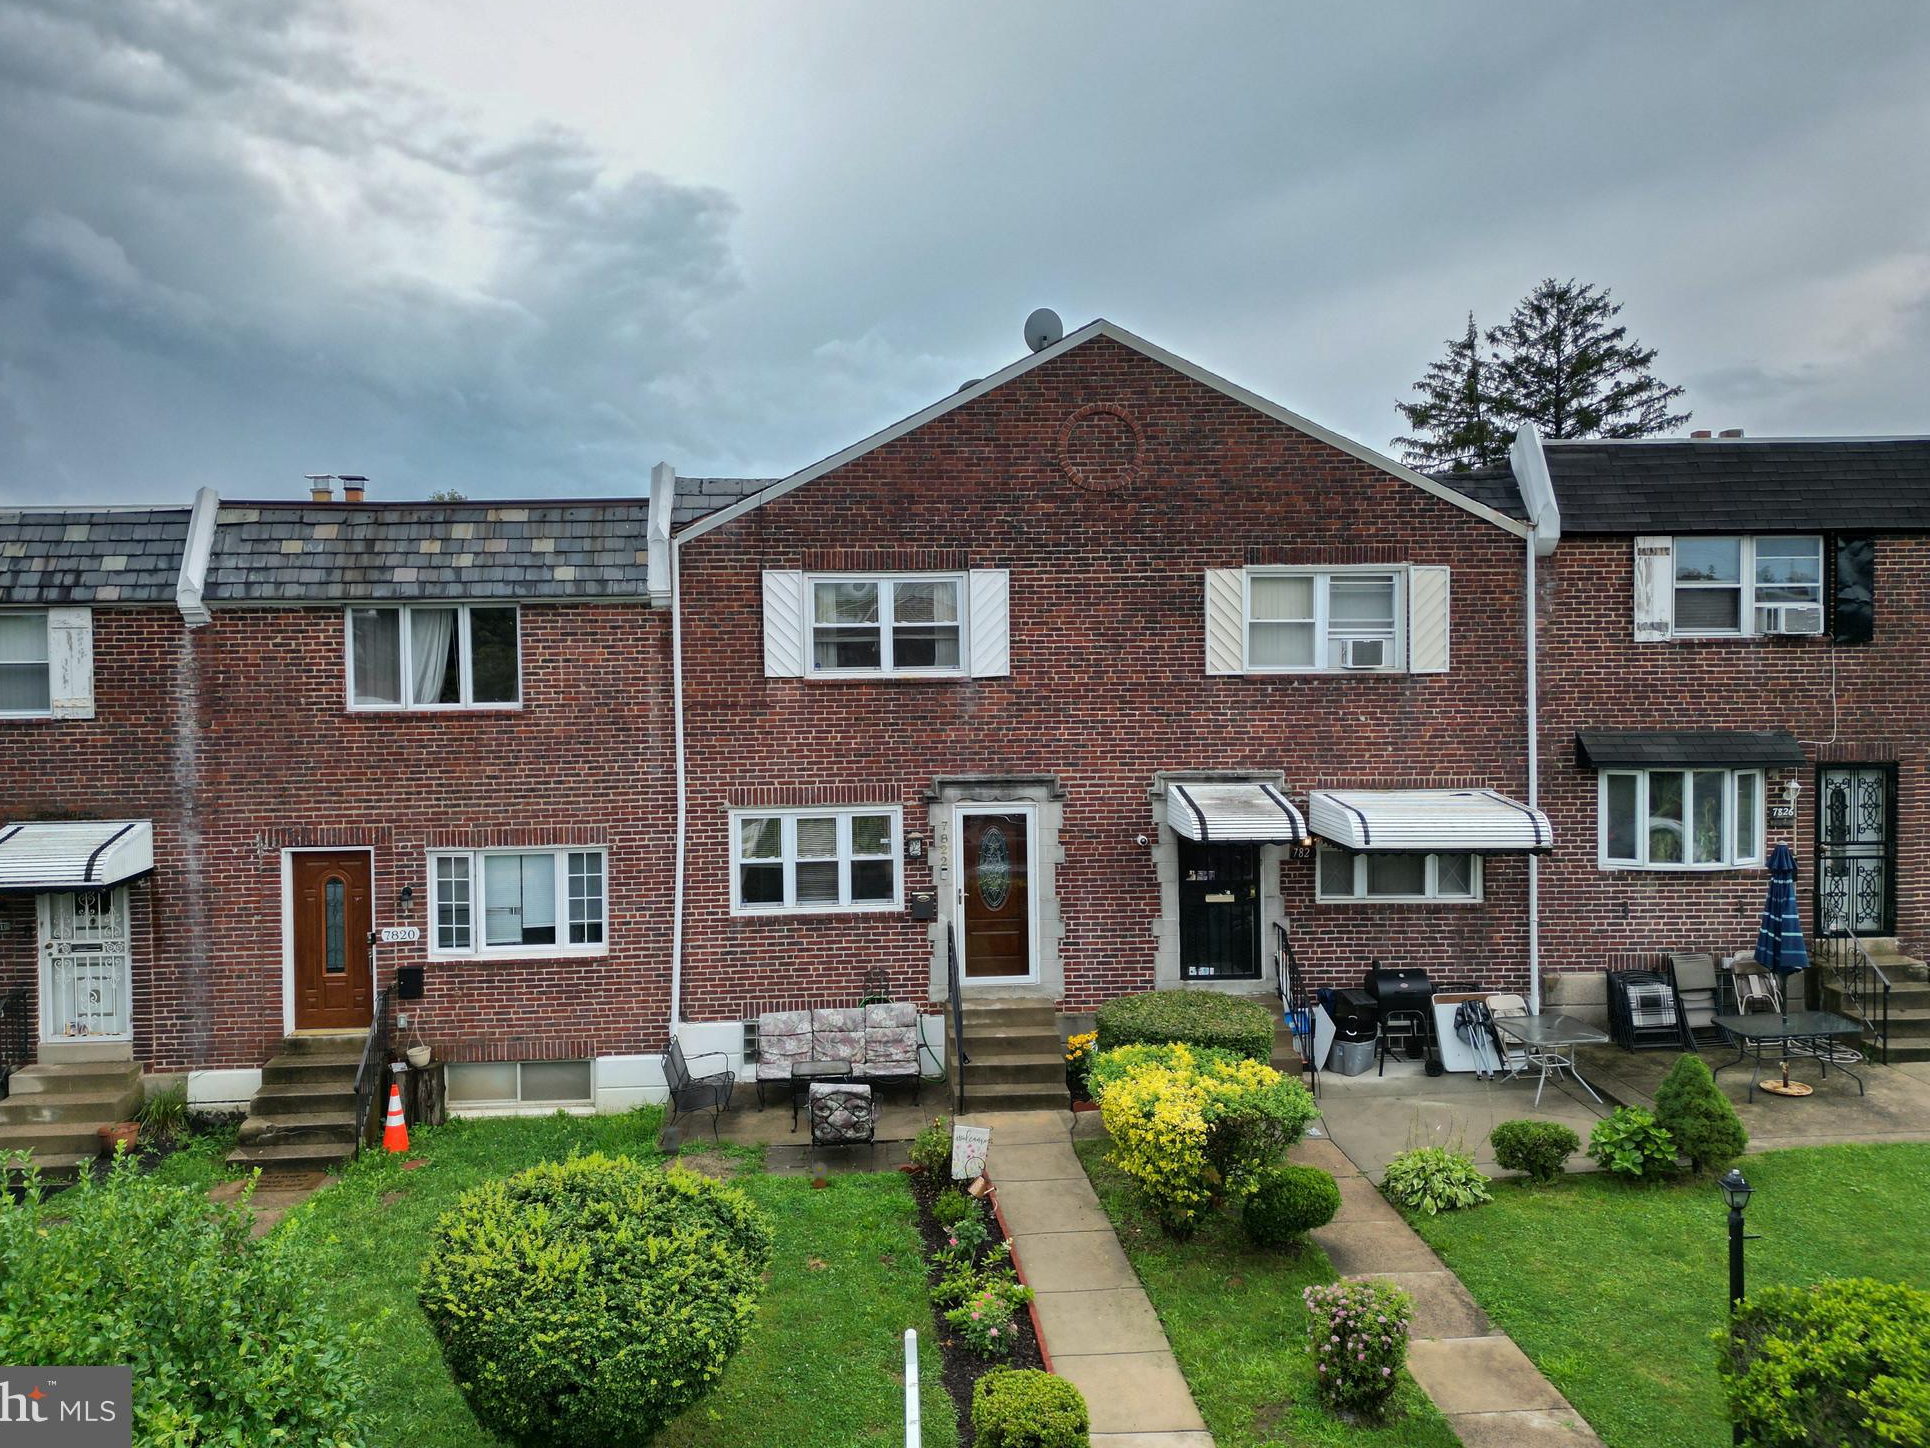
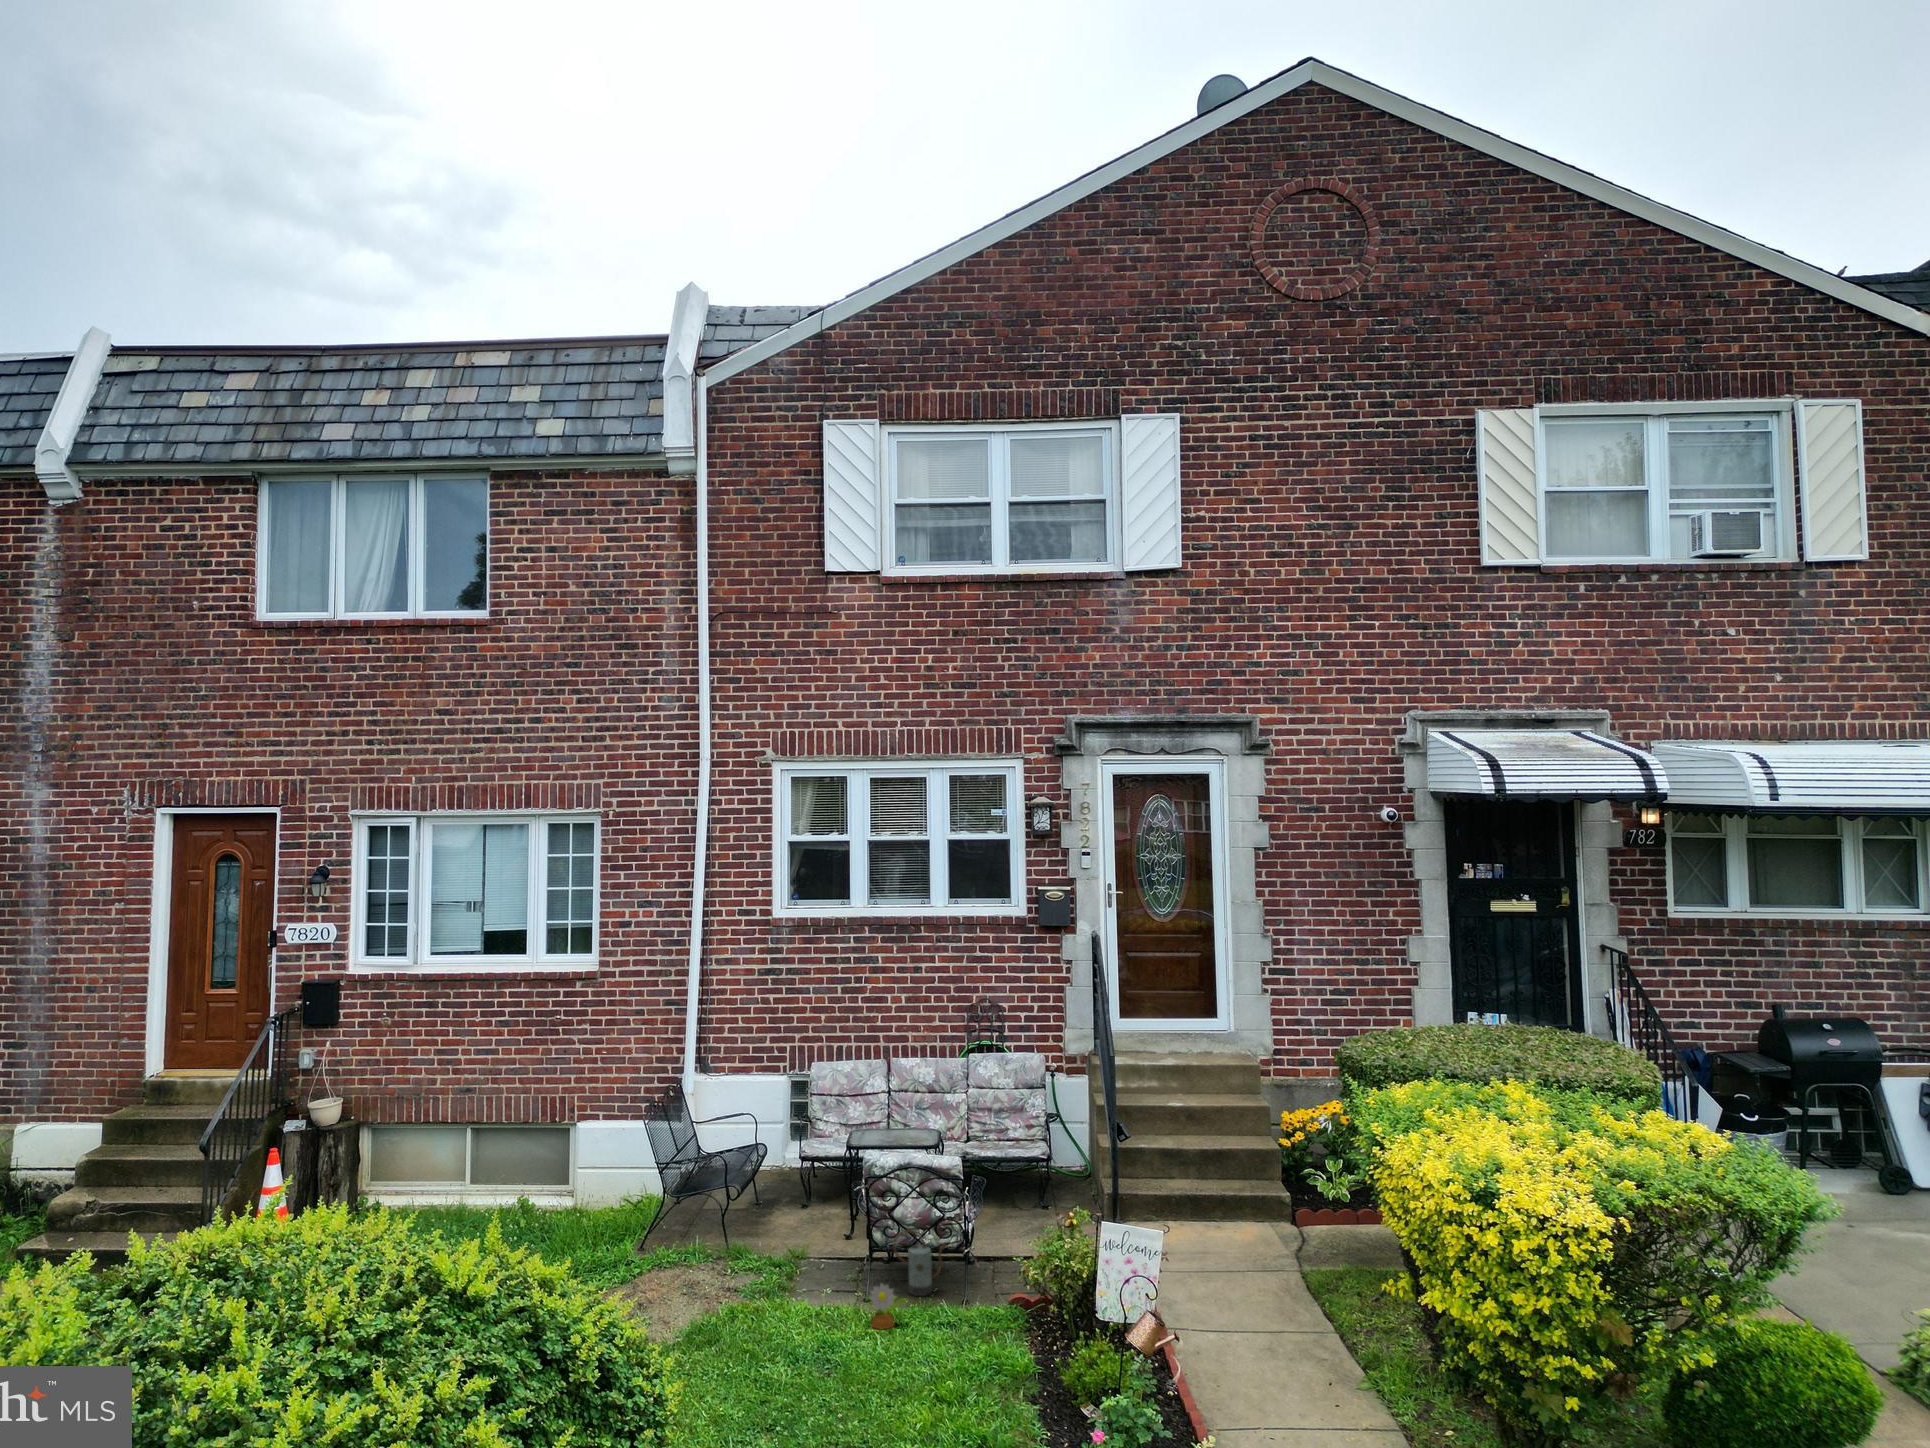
watering can: present [664,1117,682,1155] -> present [893,1230,946,1296]

